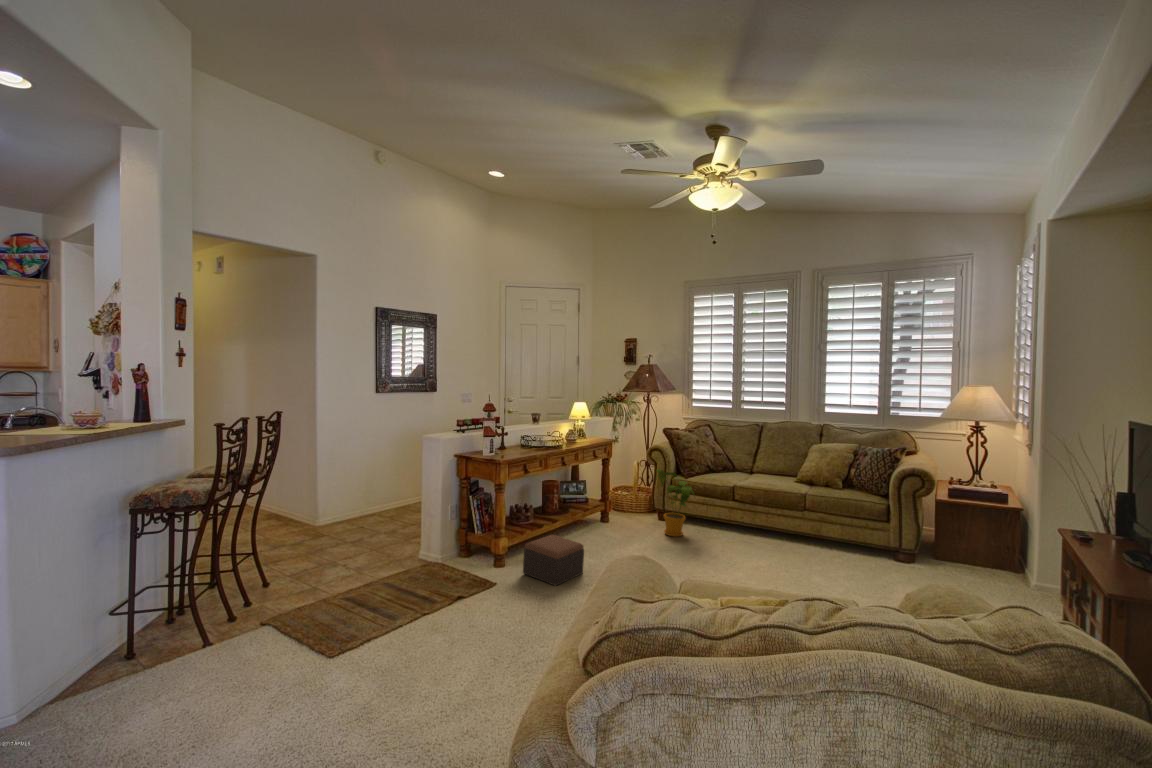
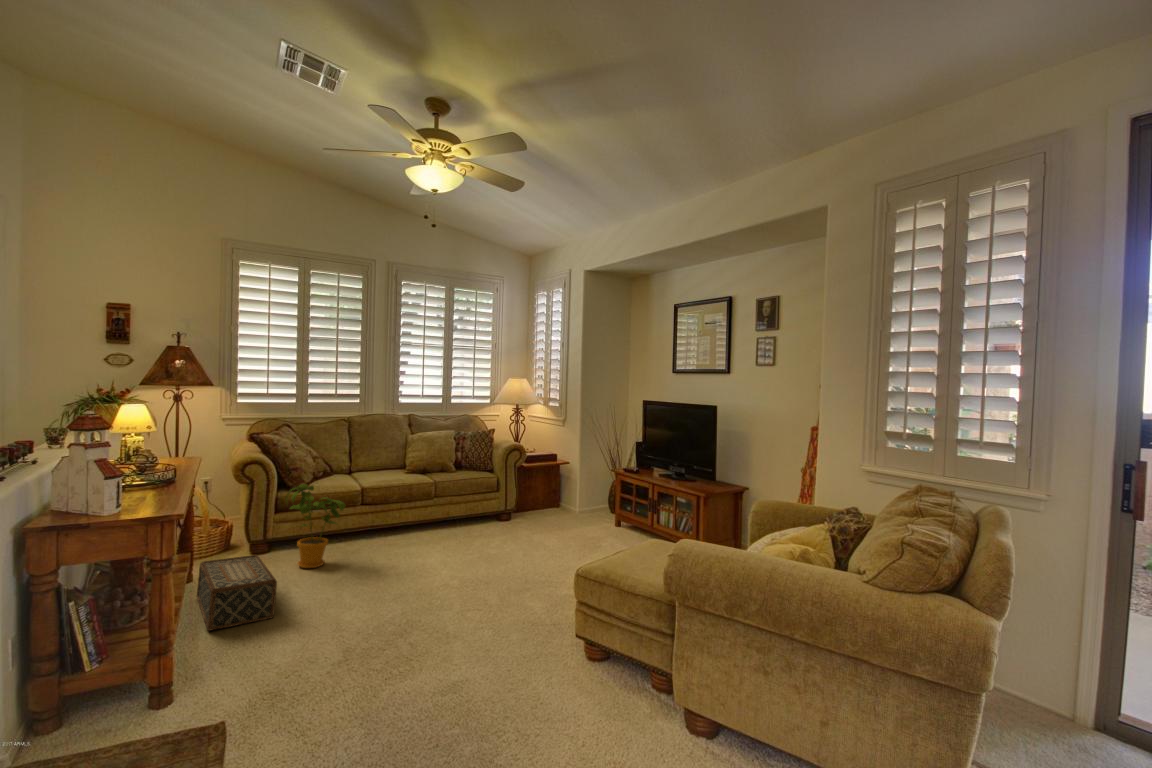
woven basket: none [569,506,627,550] -> present [197,555,277,631]
footstool: present [523,535,584,586] -> none [248,607,338,701]

